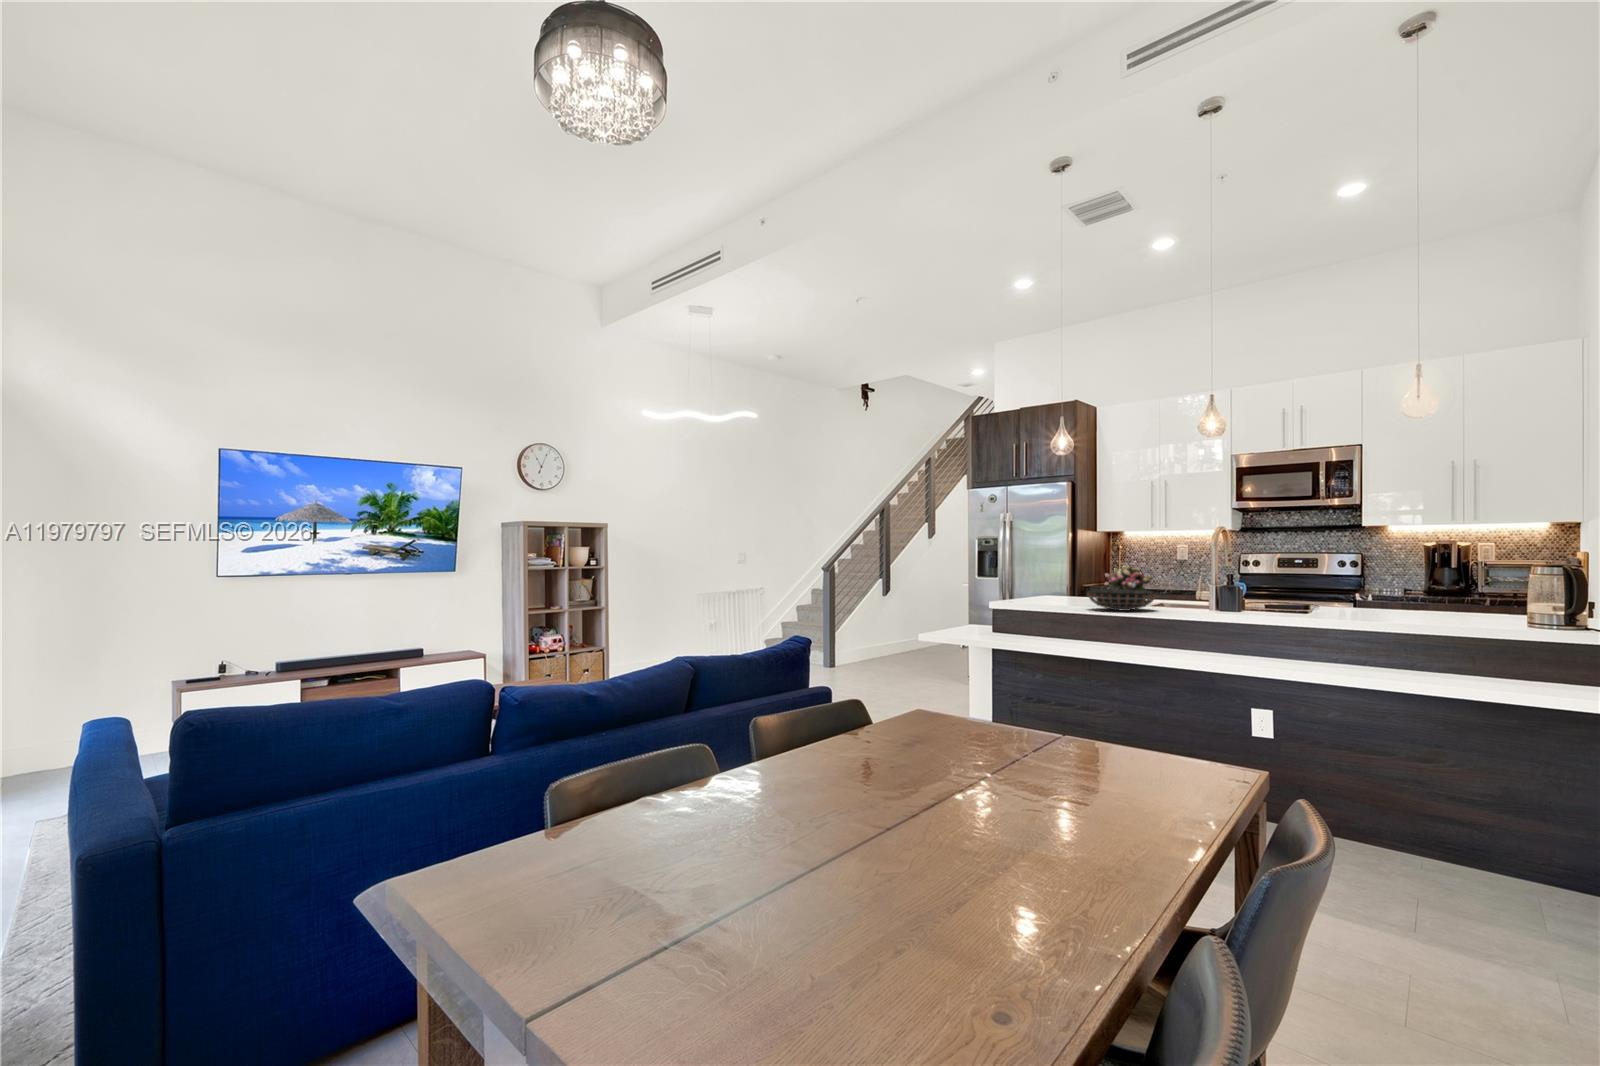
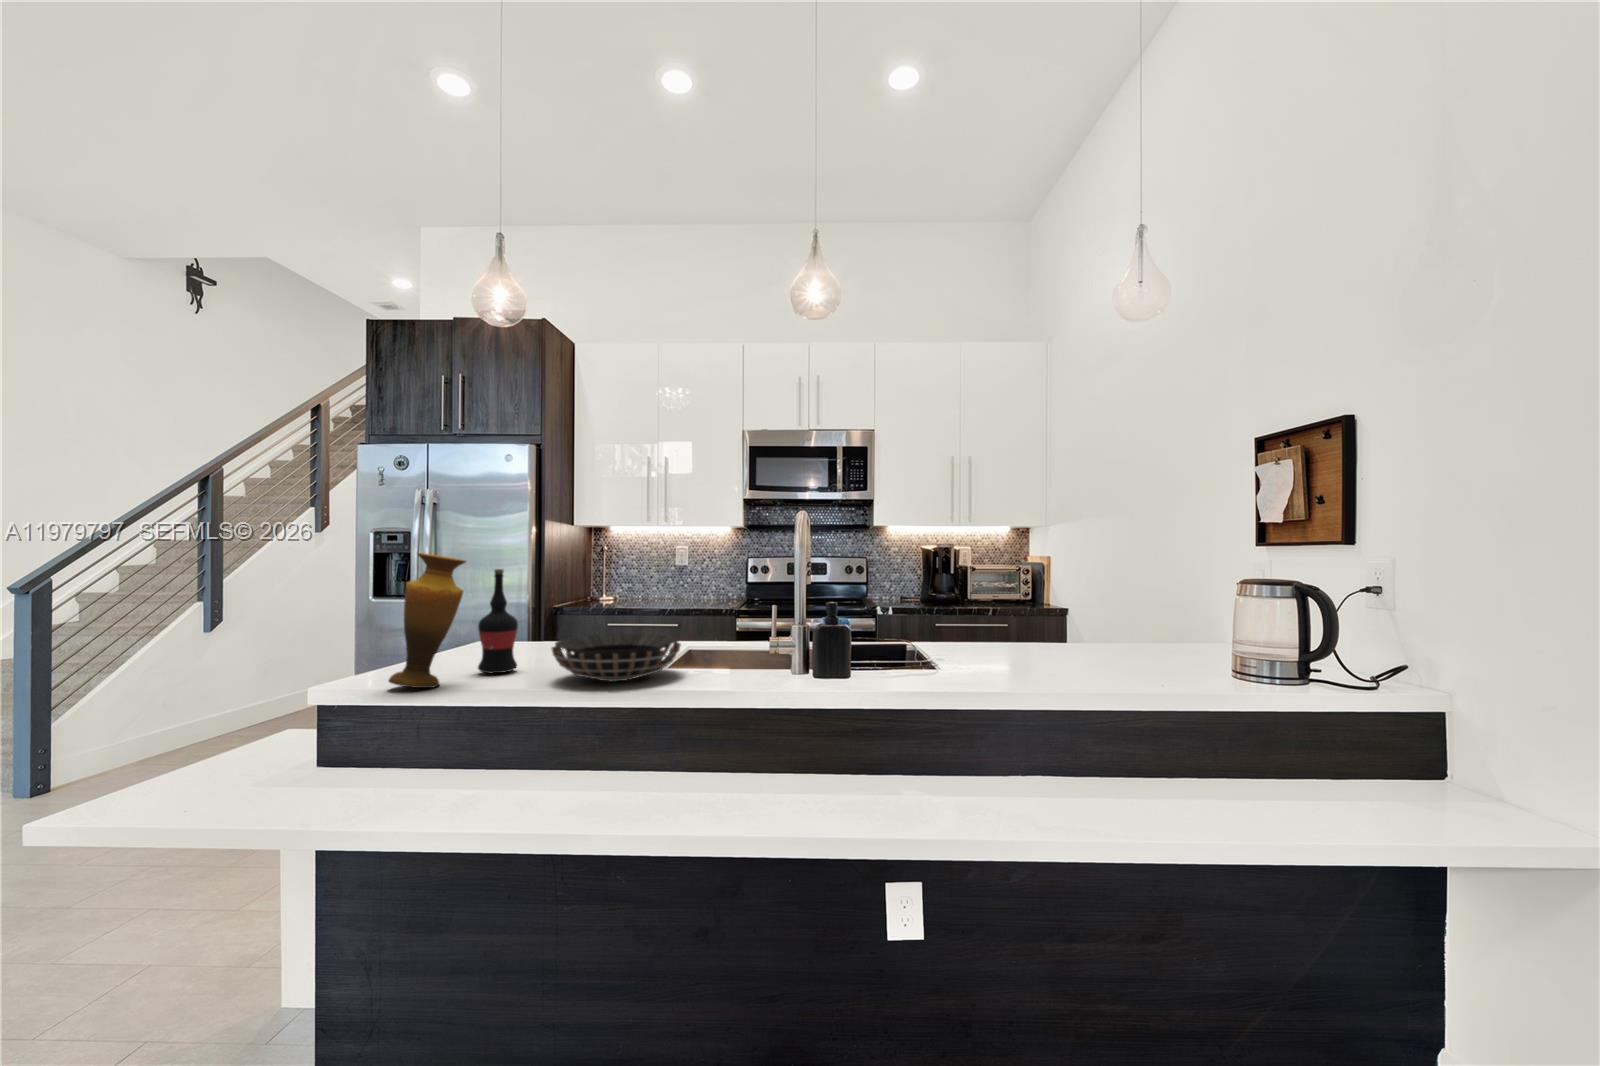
vase: none [1014,548,1046,608] -> present [389,553,466,688]
wine bottle: none [1050,556,1070,606] -> present [478,569,518,673]
flower arrangement: present [1105,566,1152,591] -> none [581,574,647,614]

